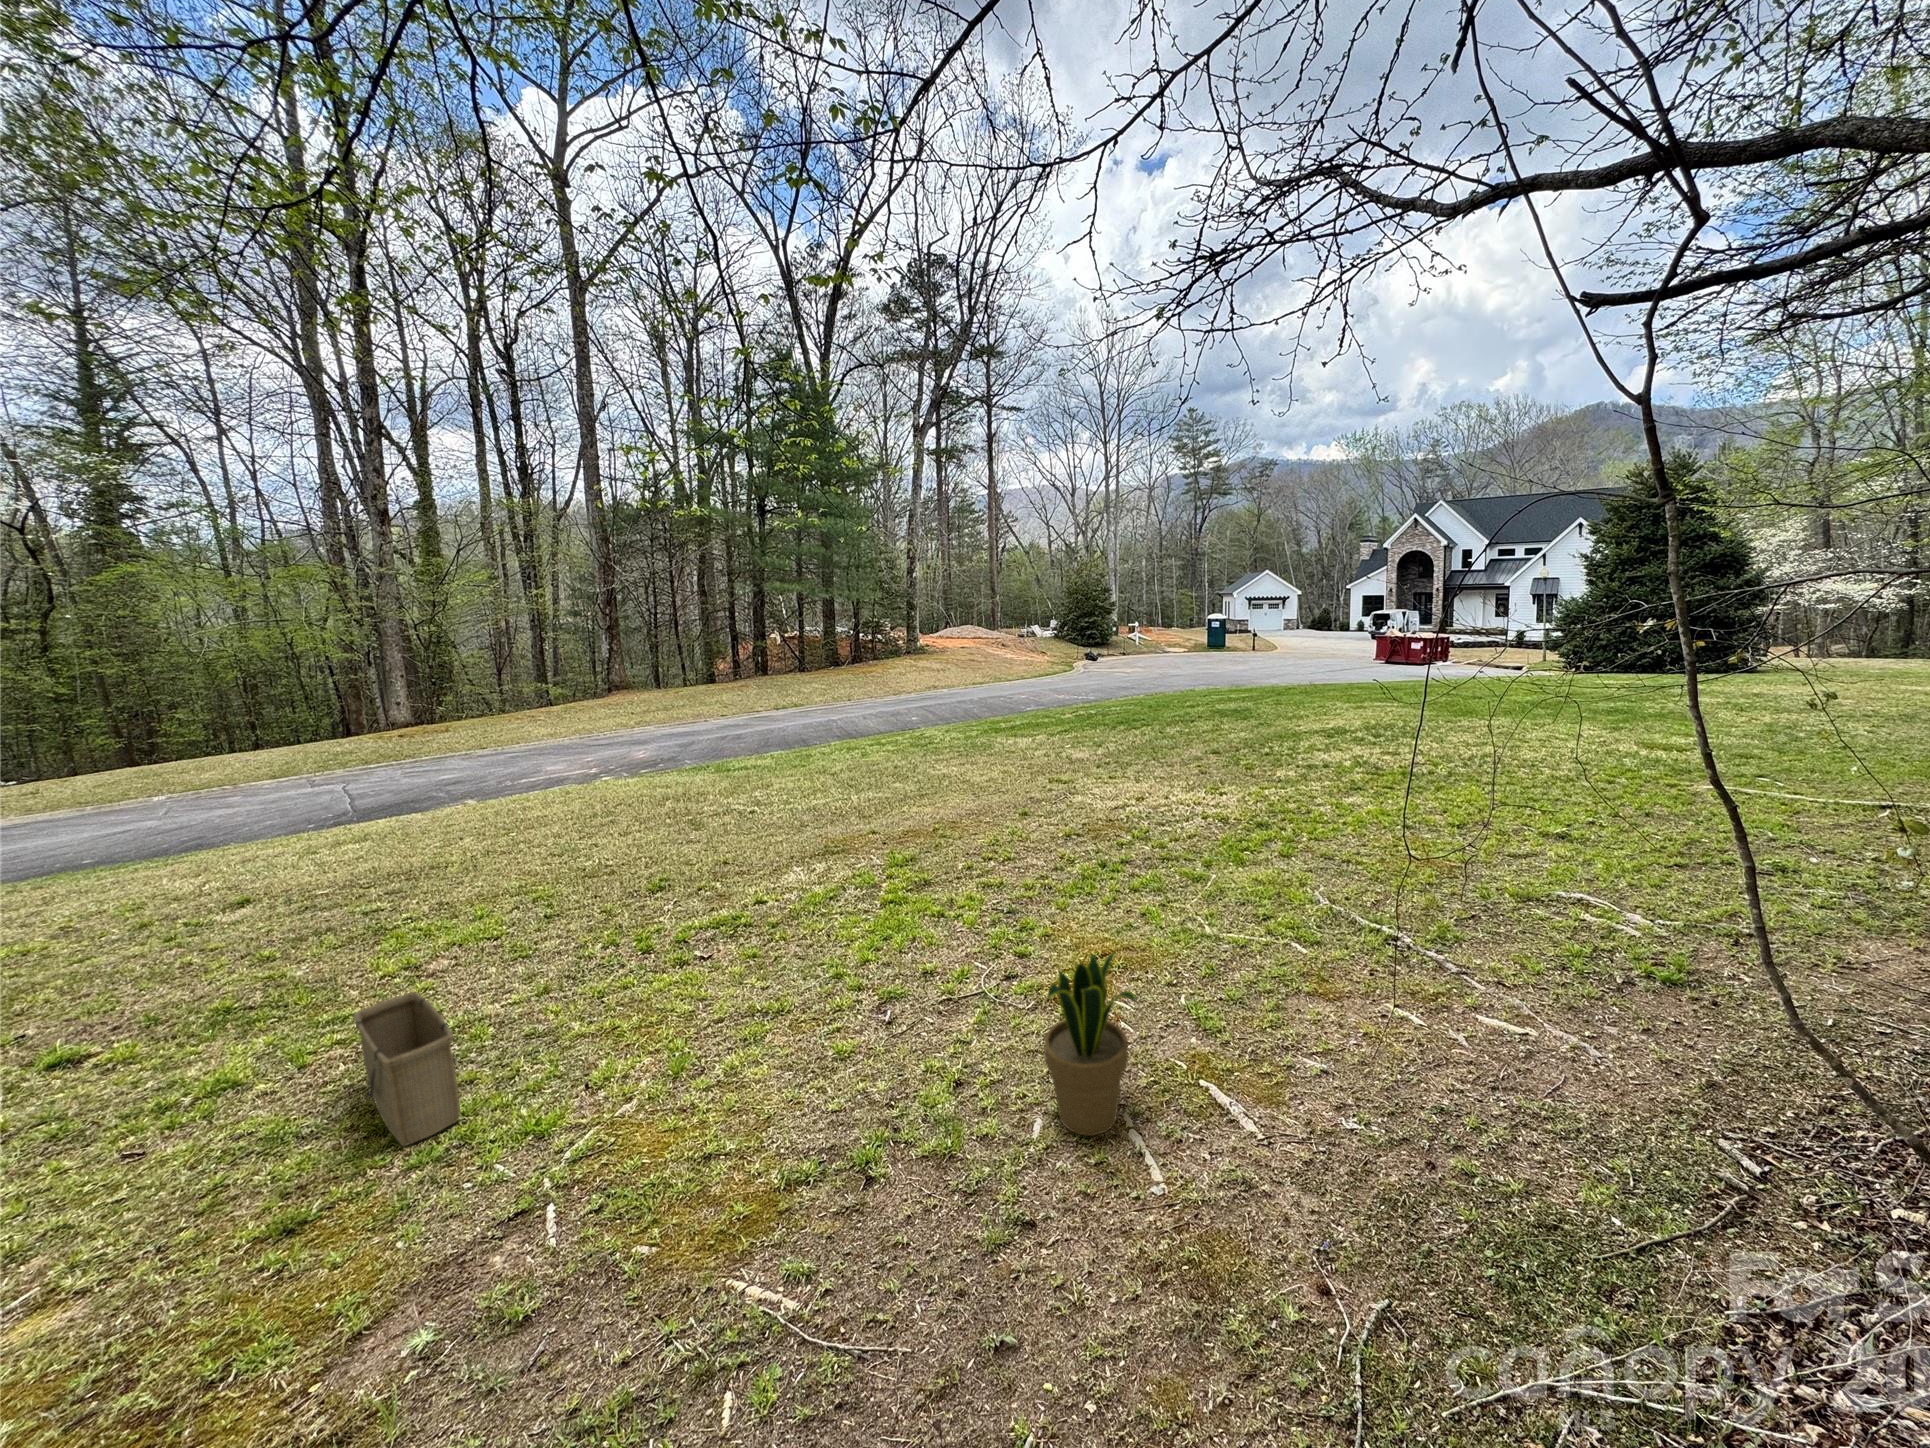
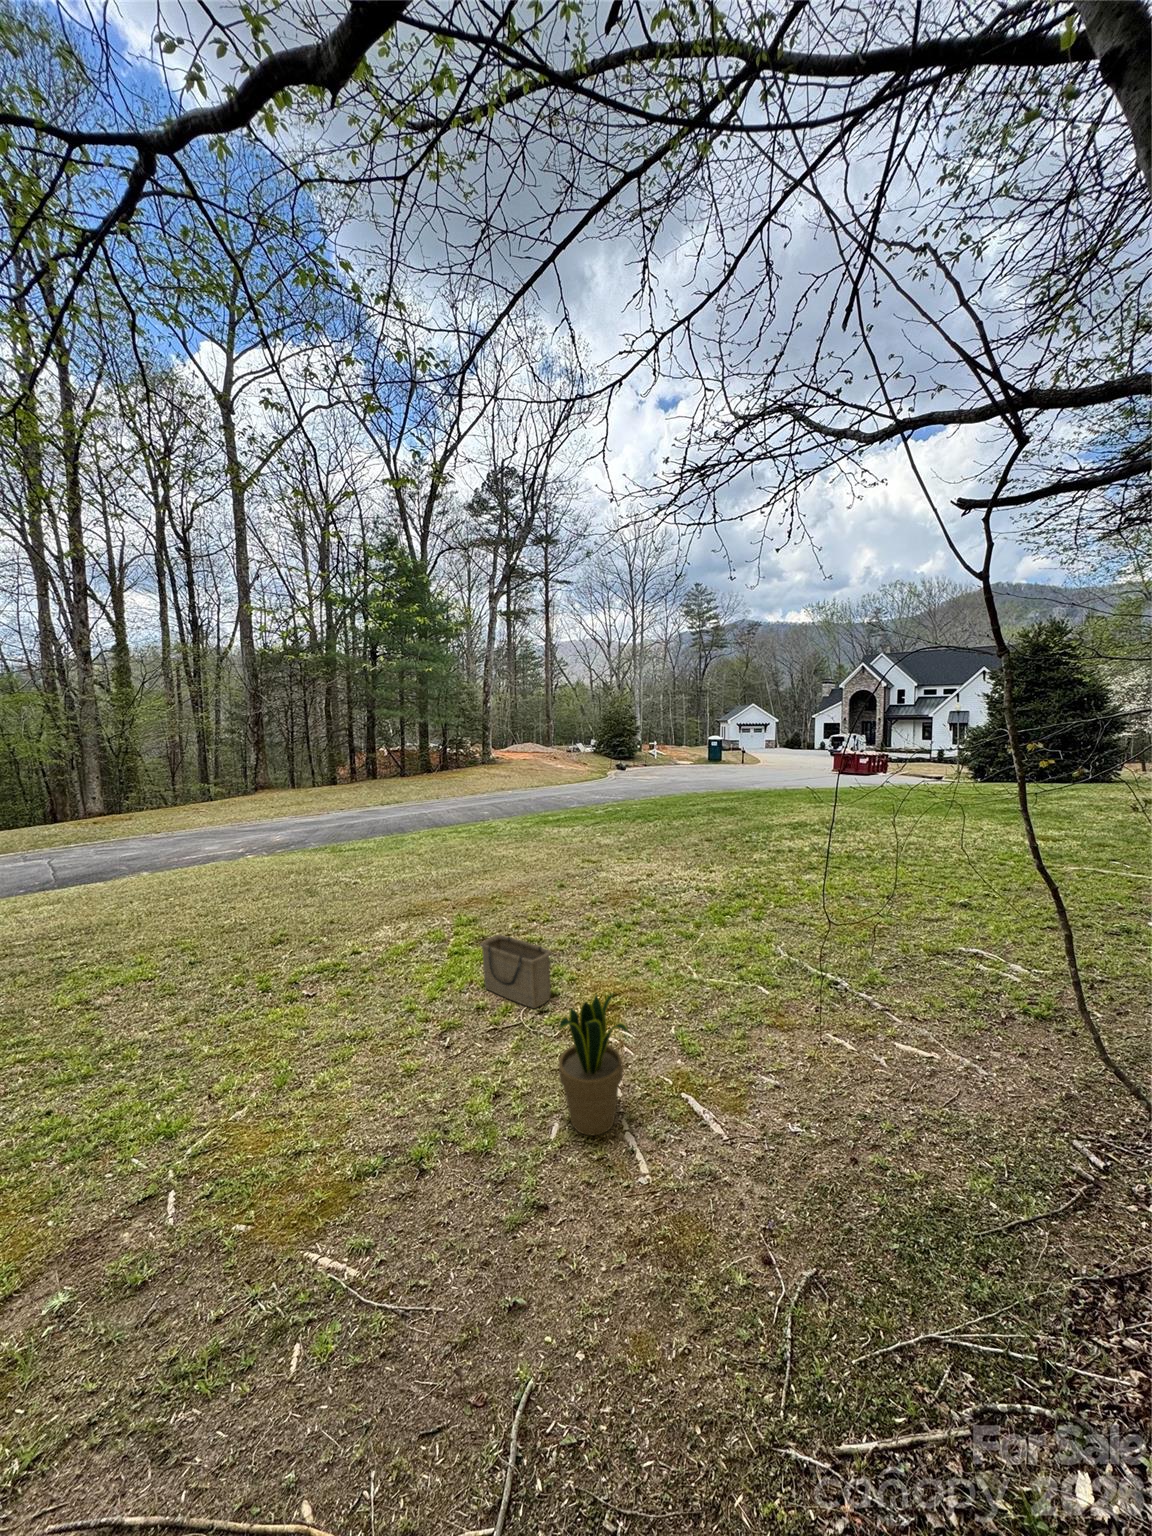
basket: present [354,992,460,1146] -> present [480,935,551,1008]

